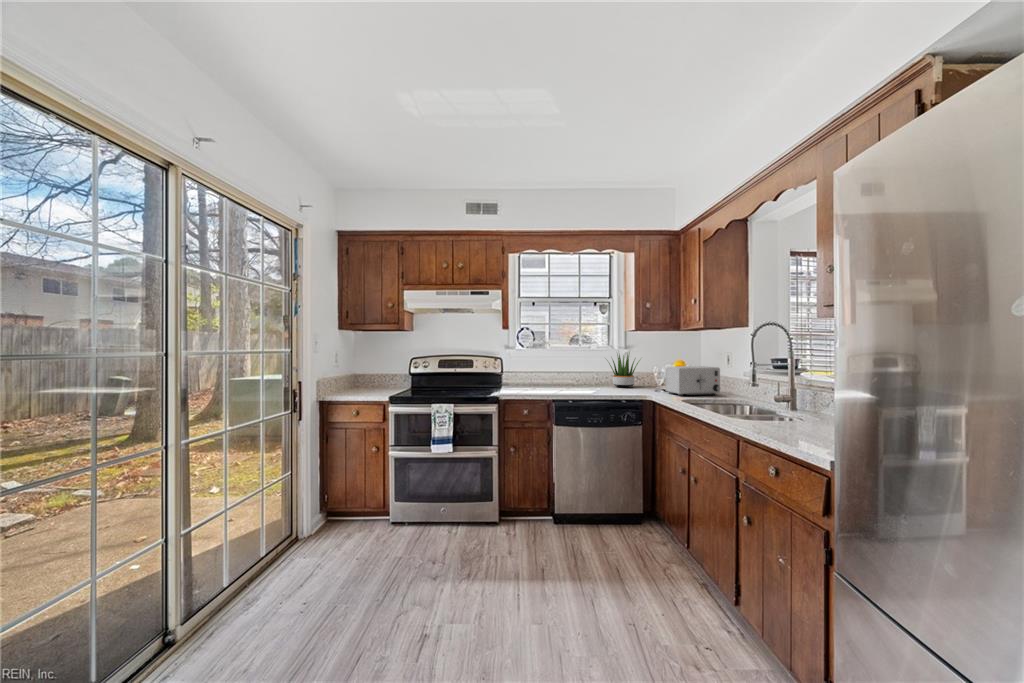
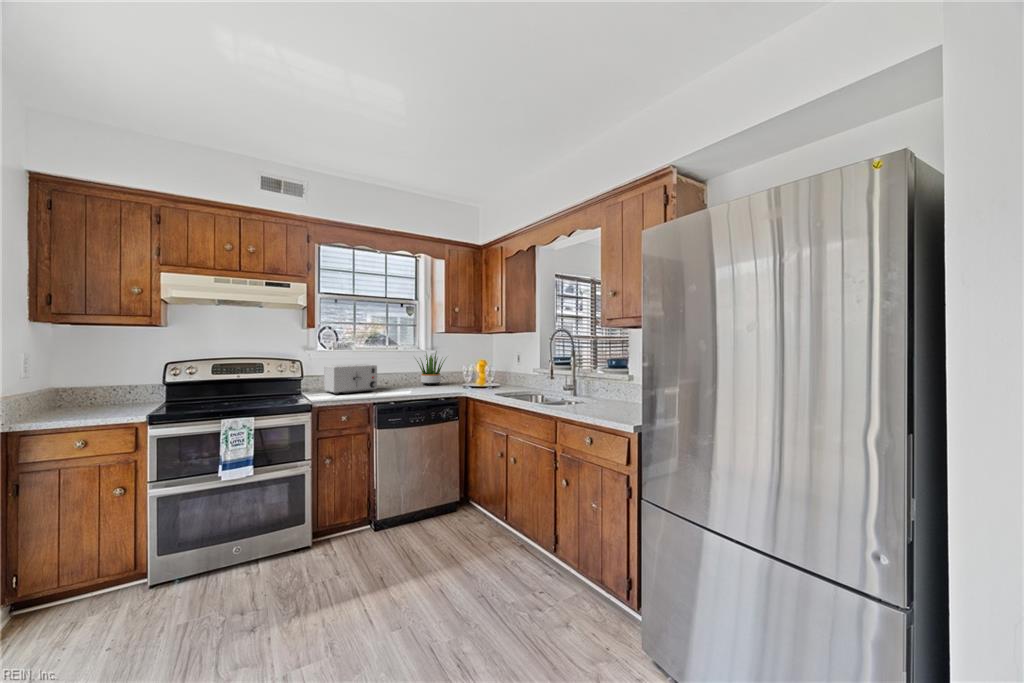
toaster: present [665,366,720,396] -> present [324,364,377,394]

